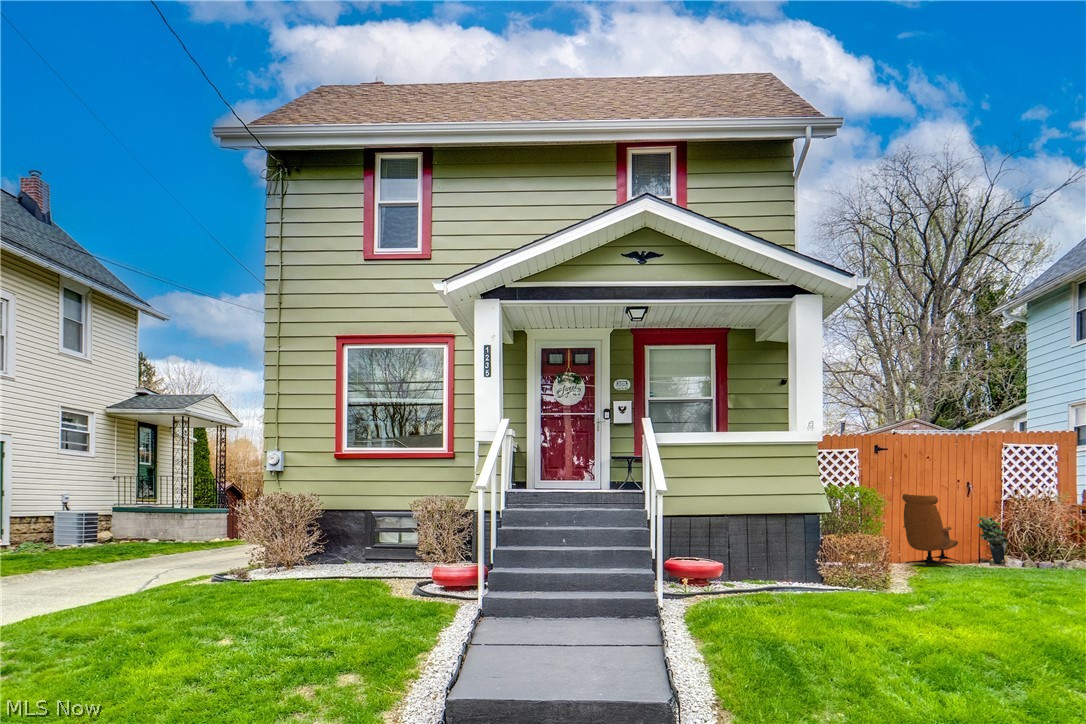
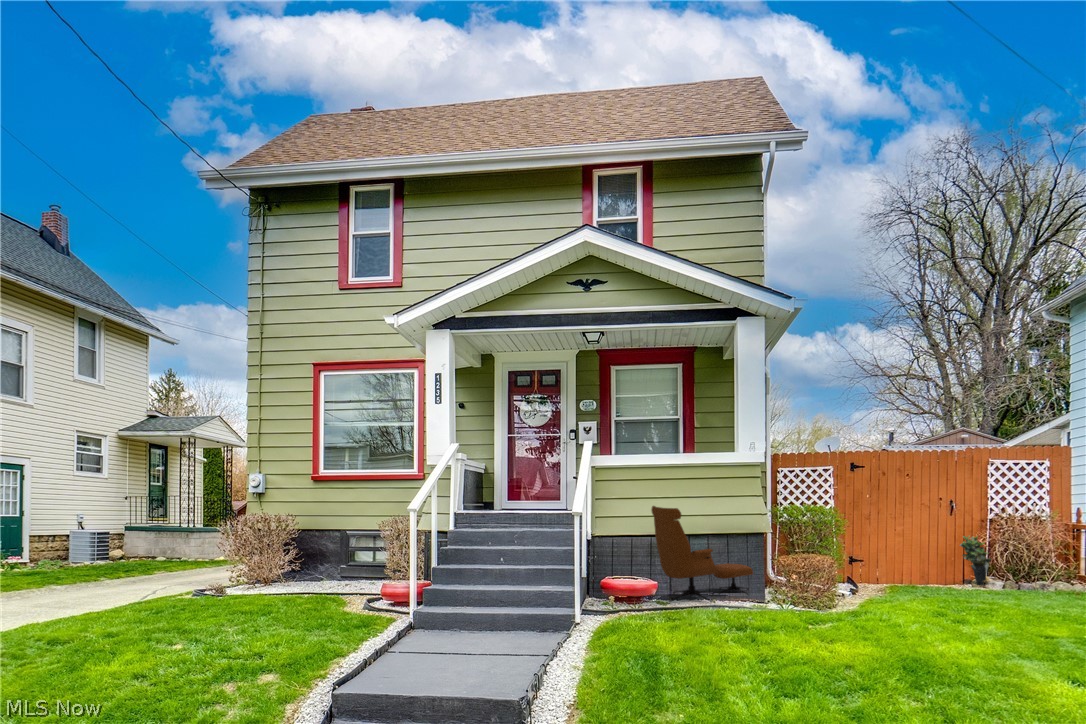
lounge chair: present [902,494,960,567] -> present [651,506,753,603]

